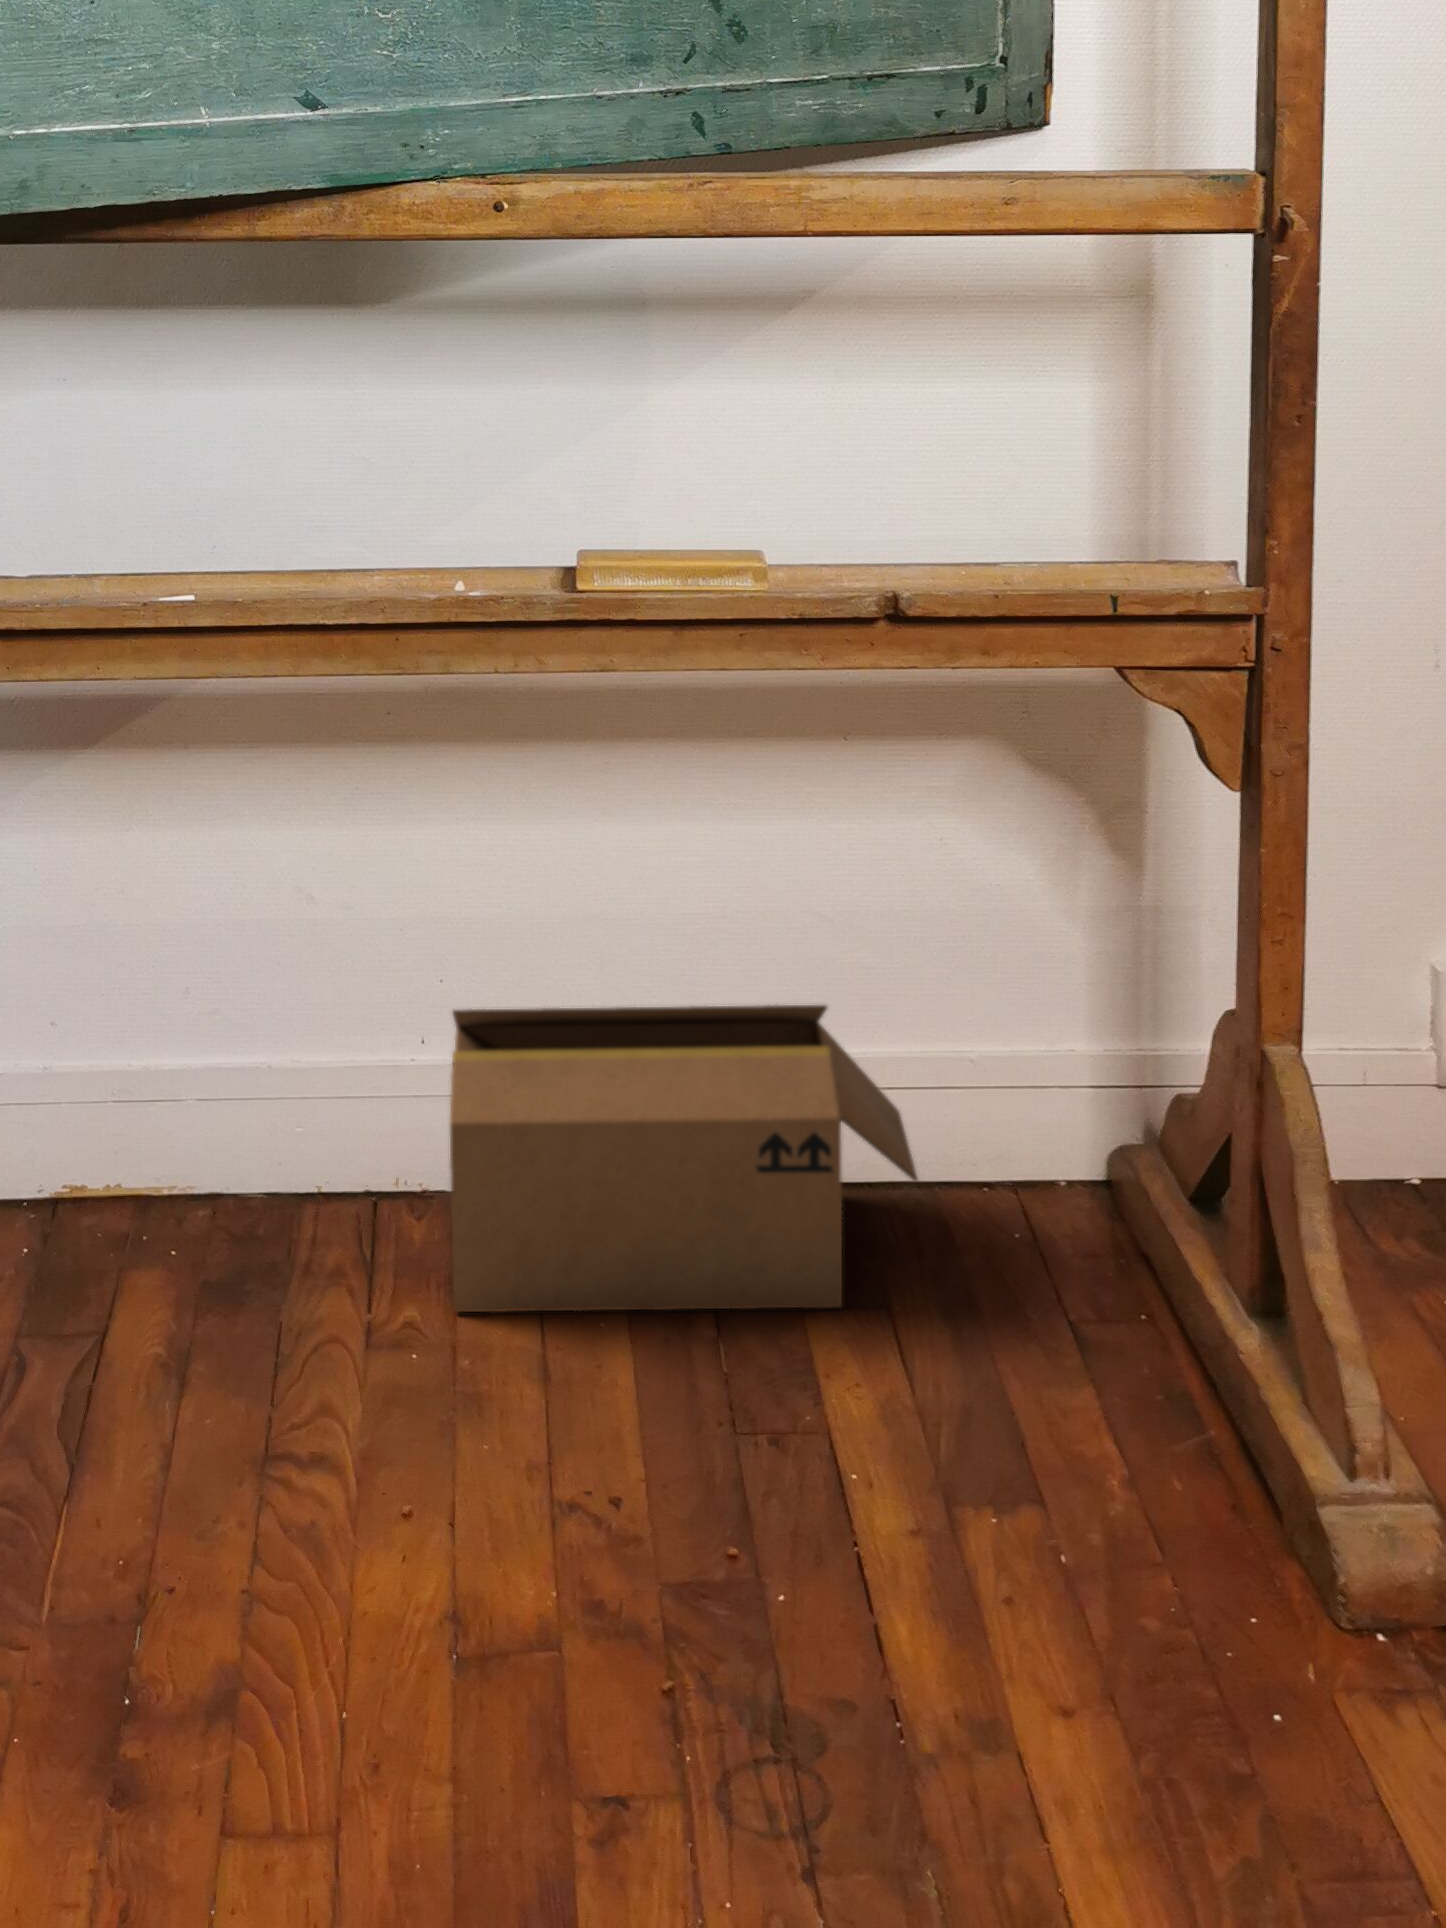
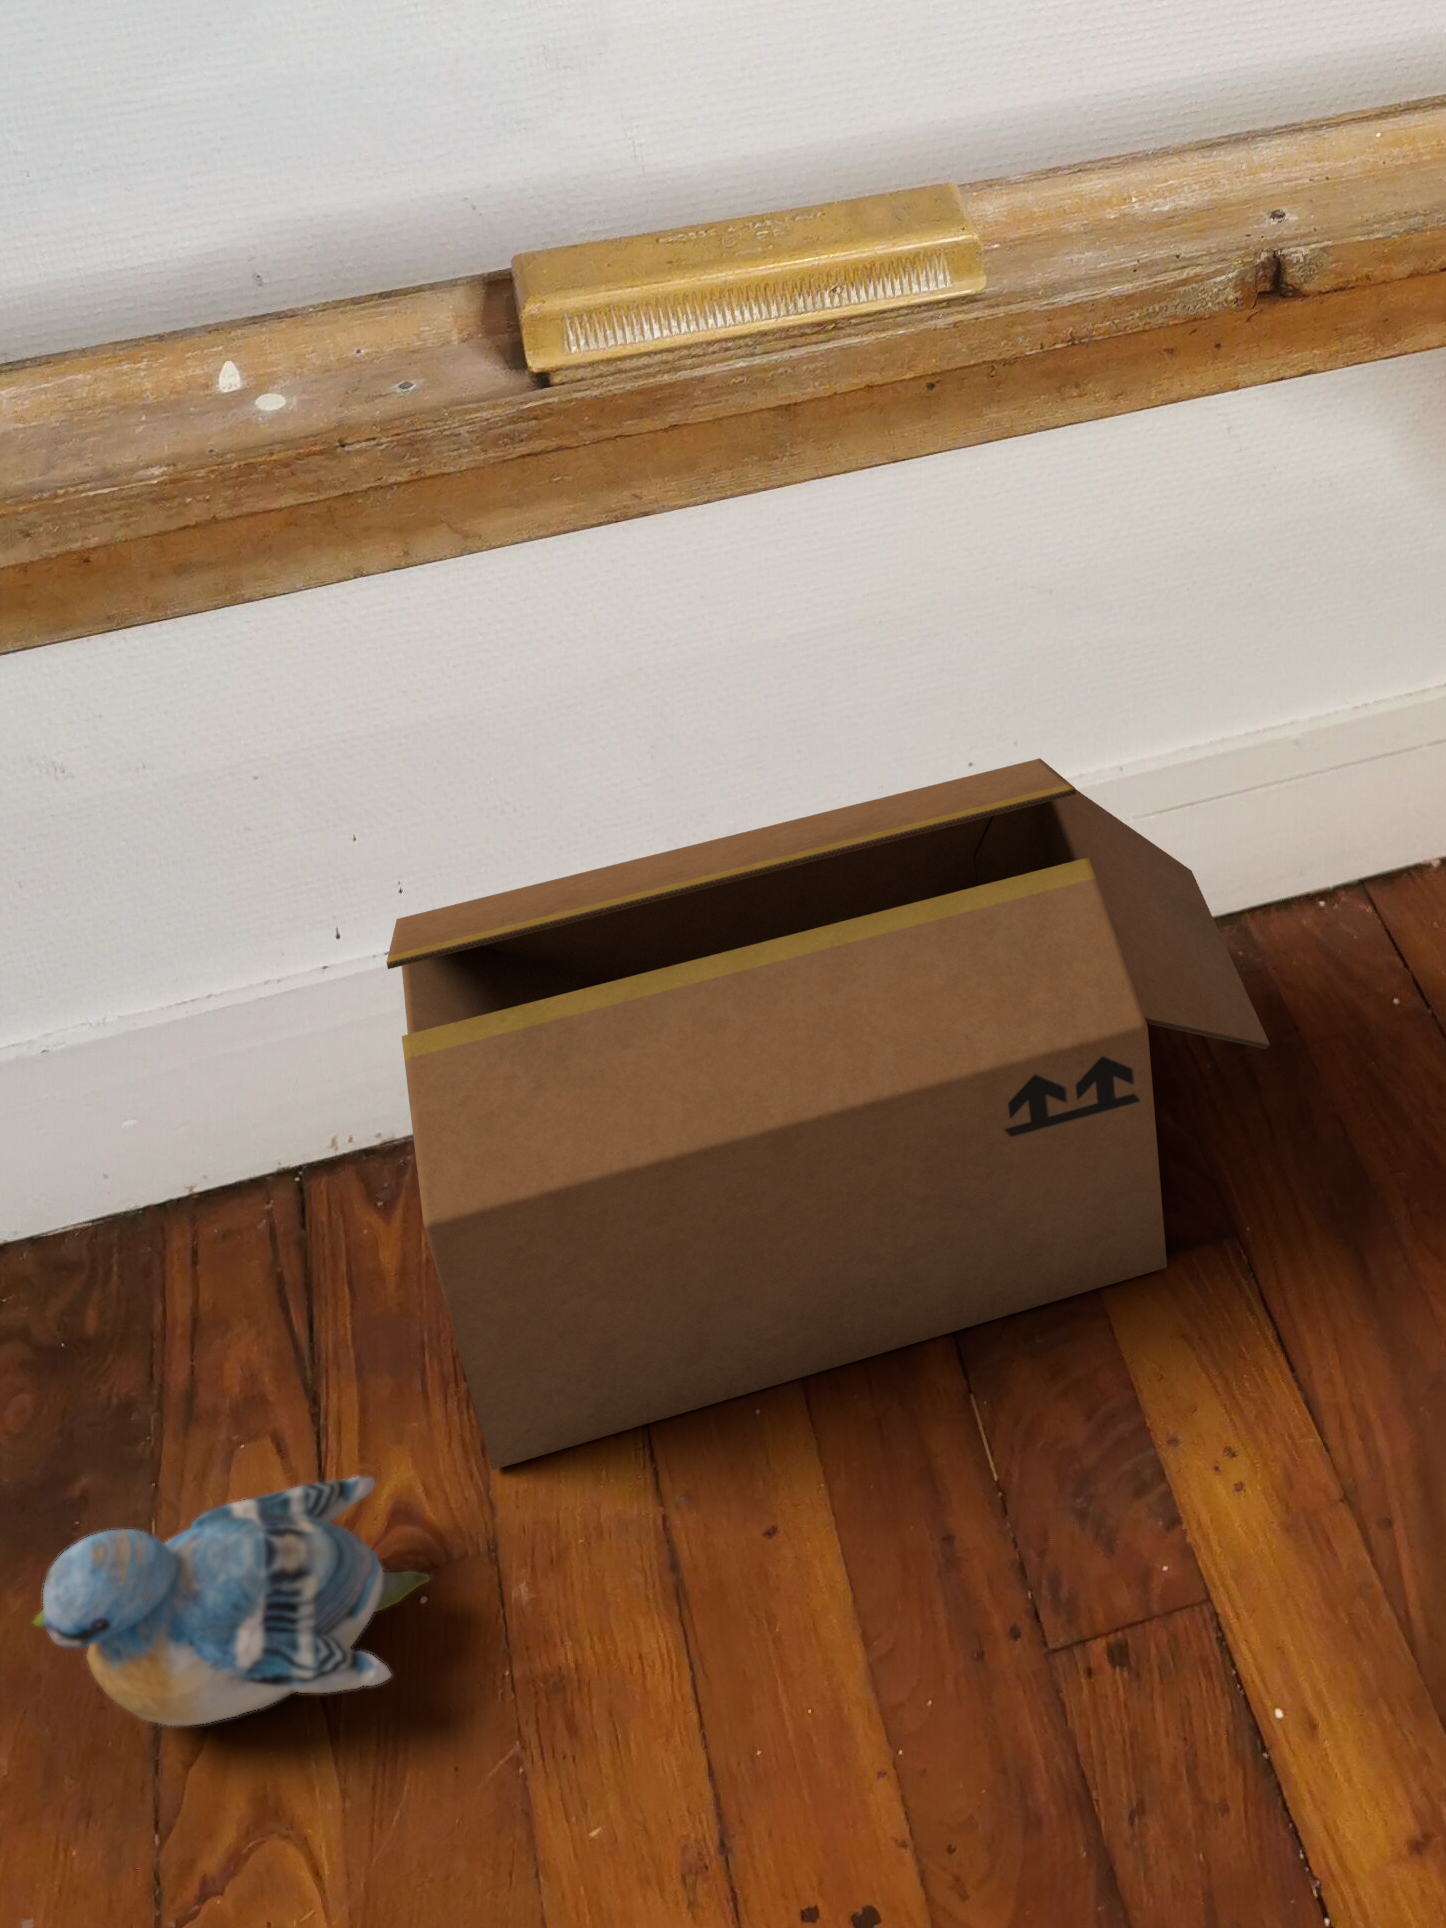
plush toy: none [229,1232,416,1362] -> present [33,1477,430,1726]

